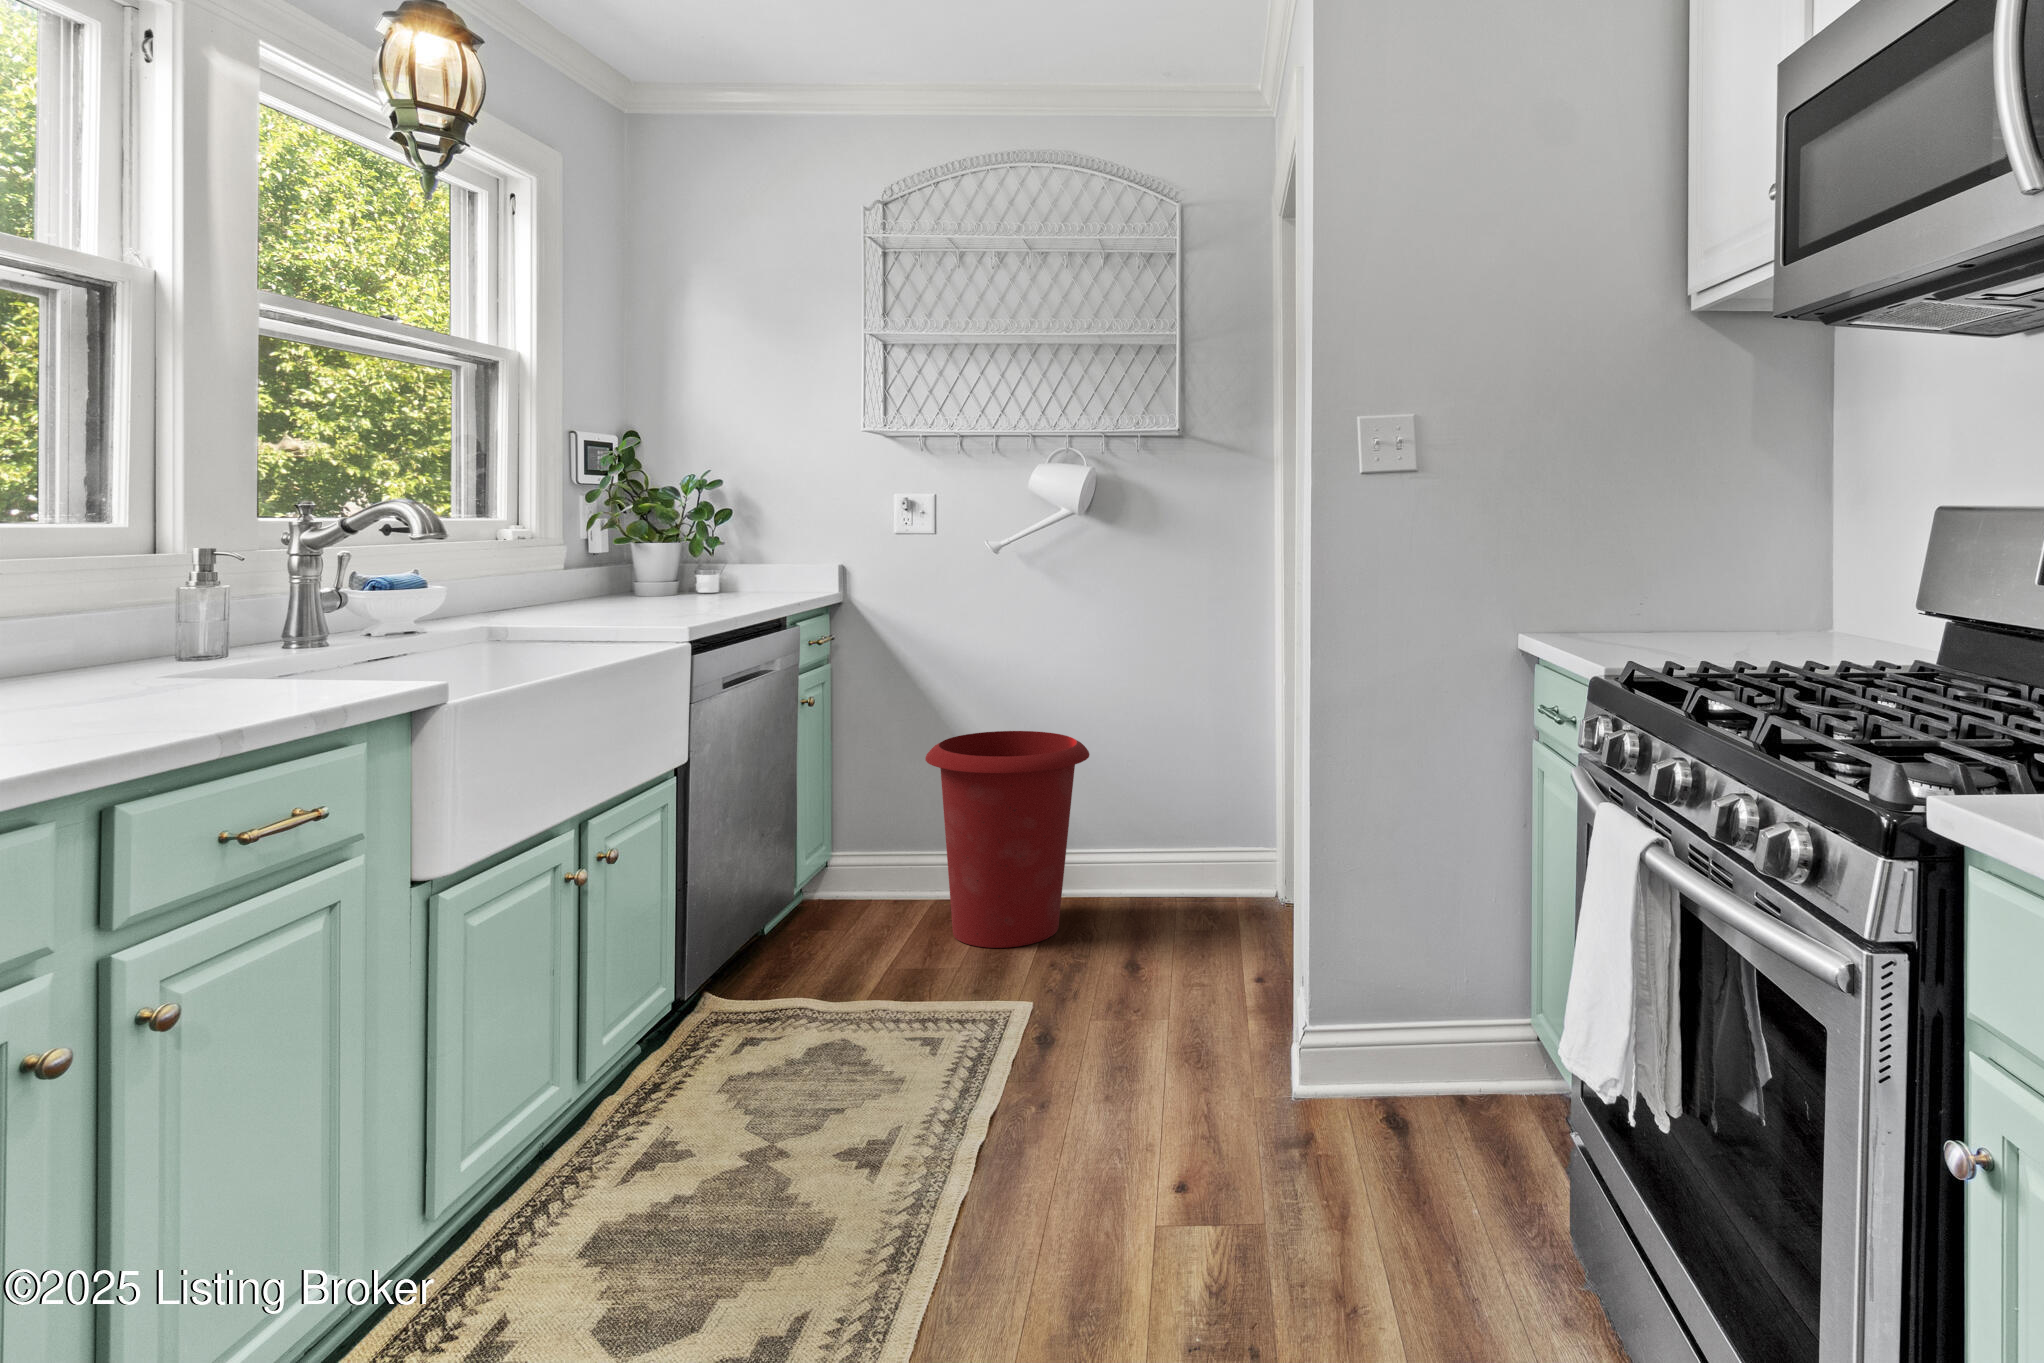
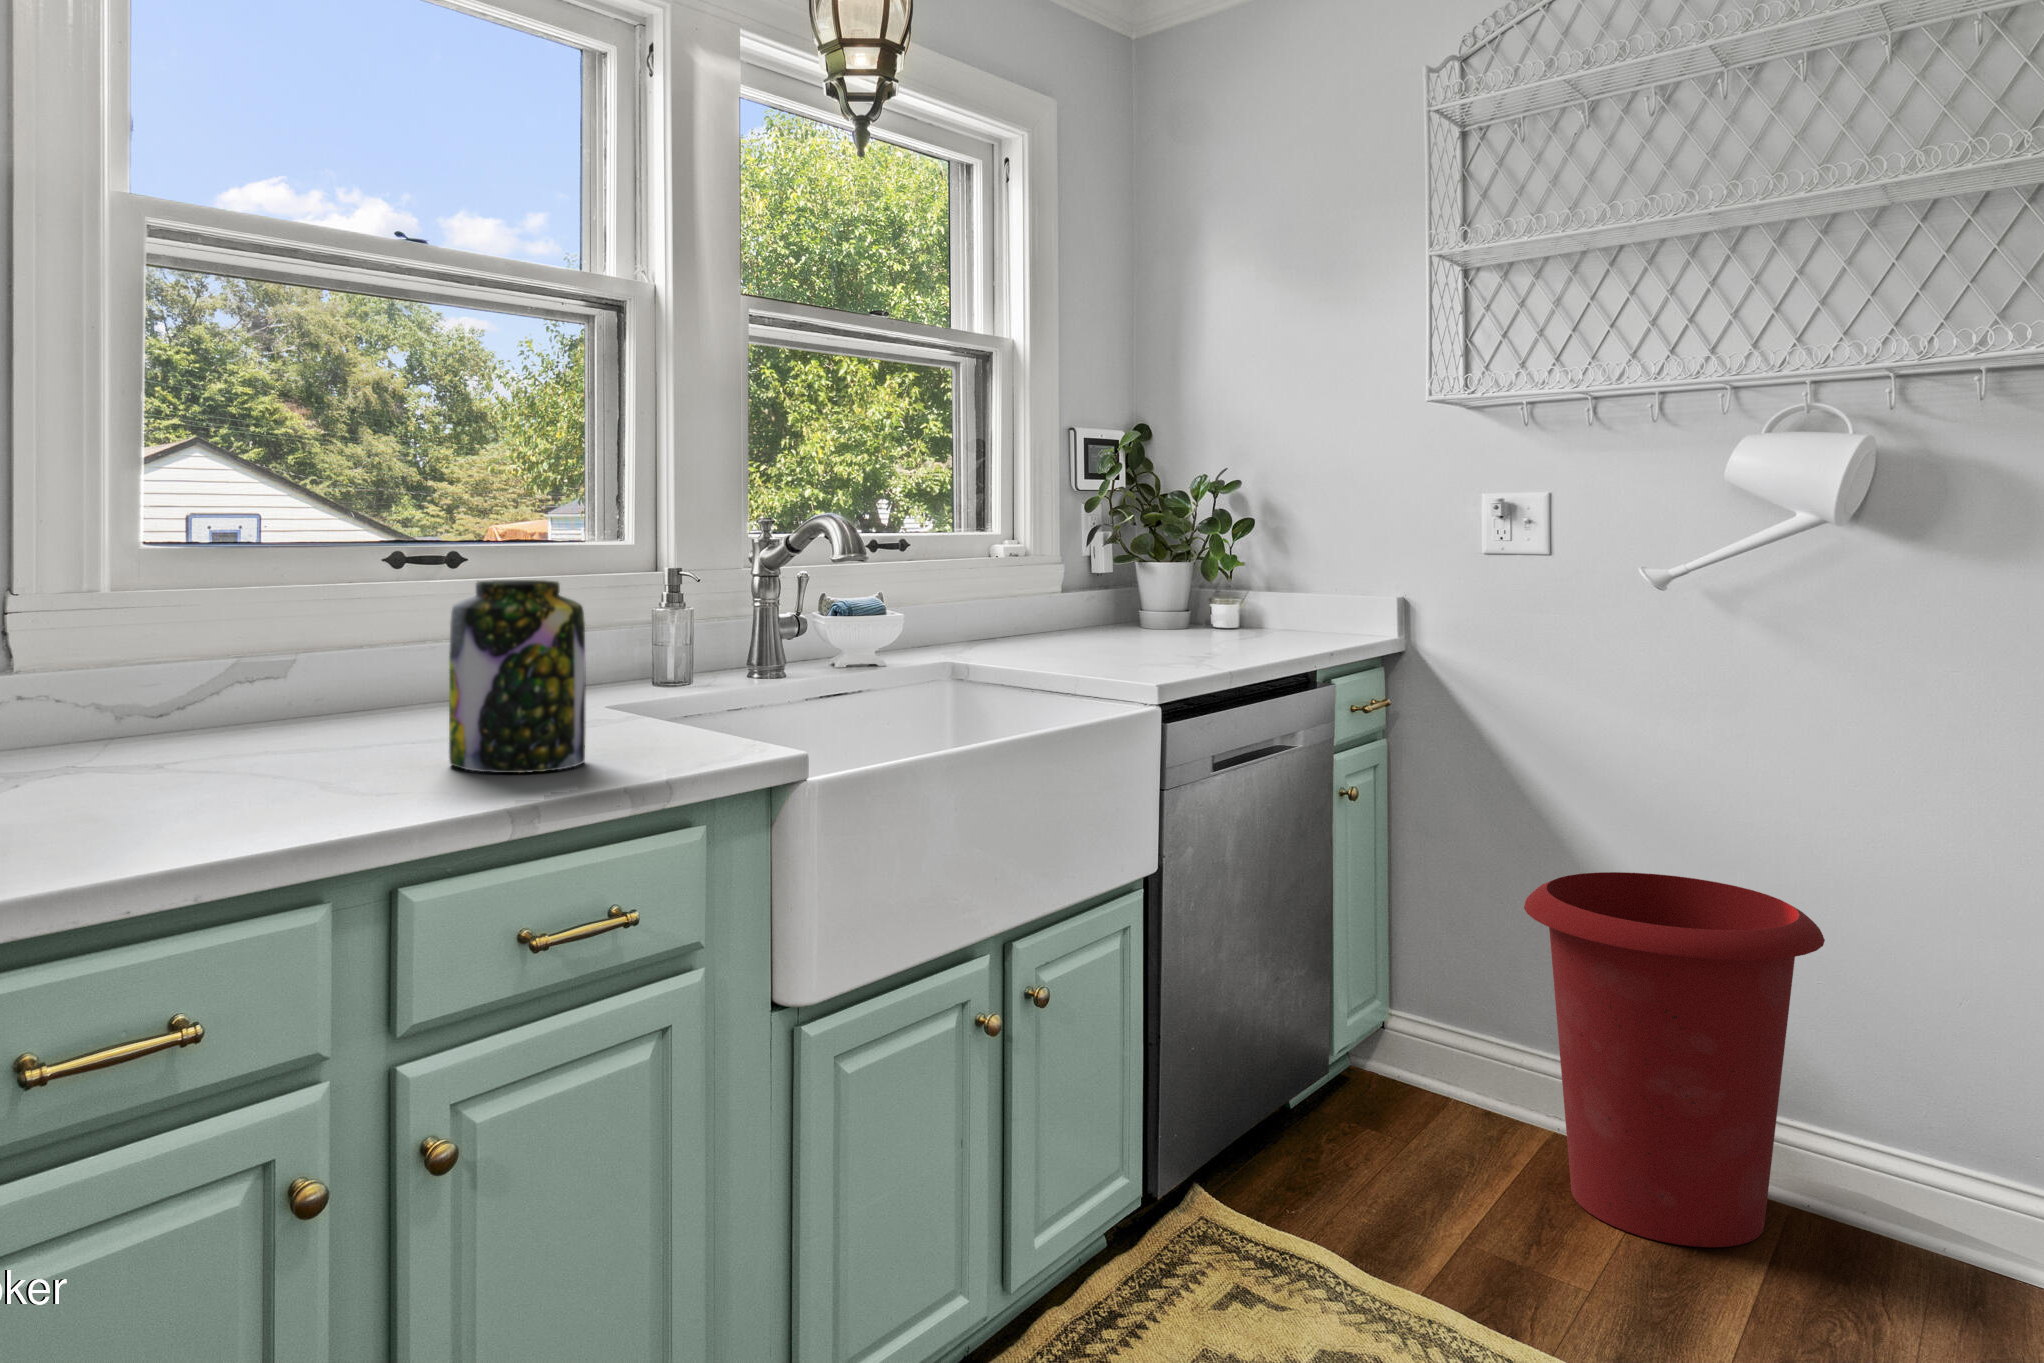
jar: none [67,550,229,717] -> present [449,580,585,773]

